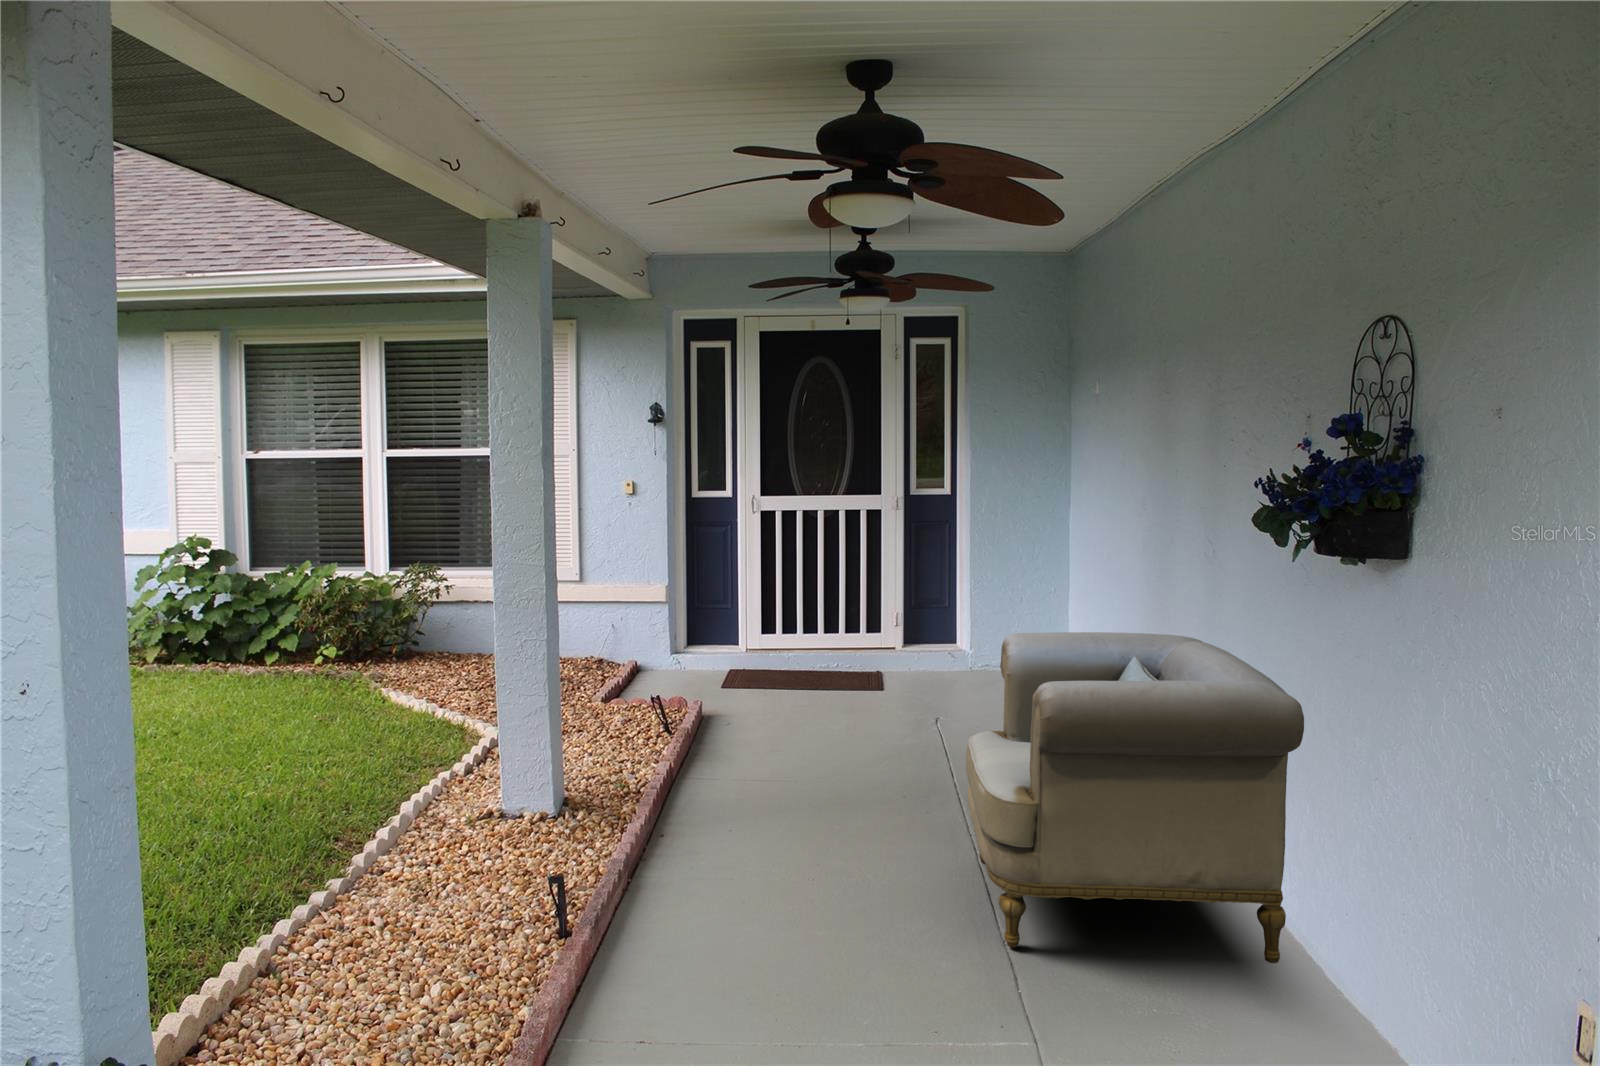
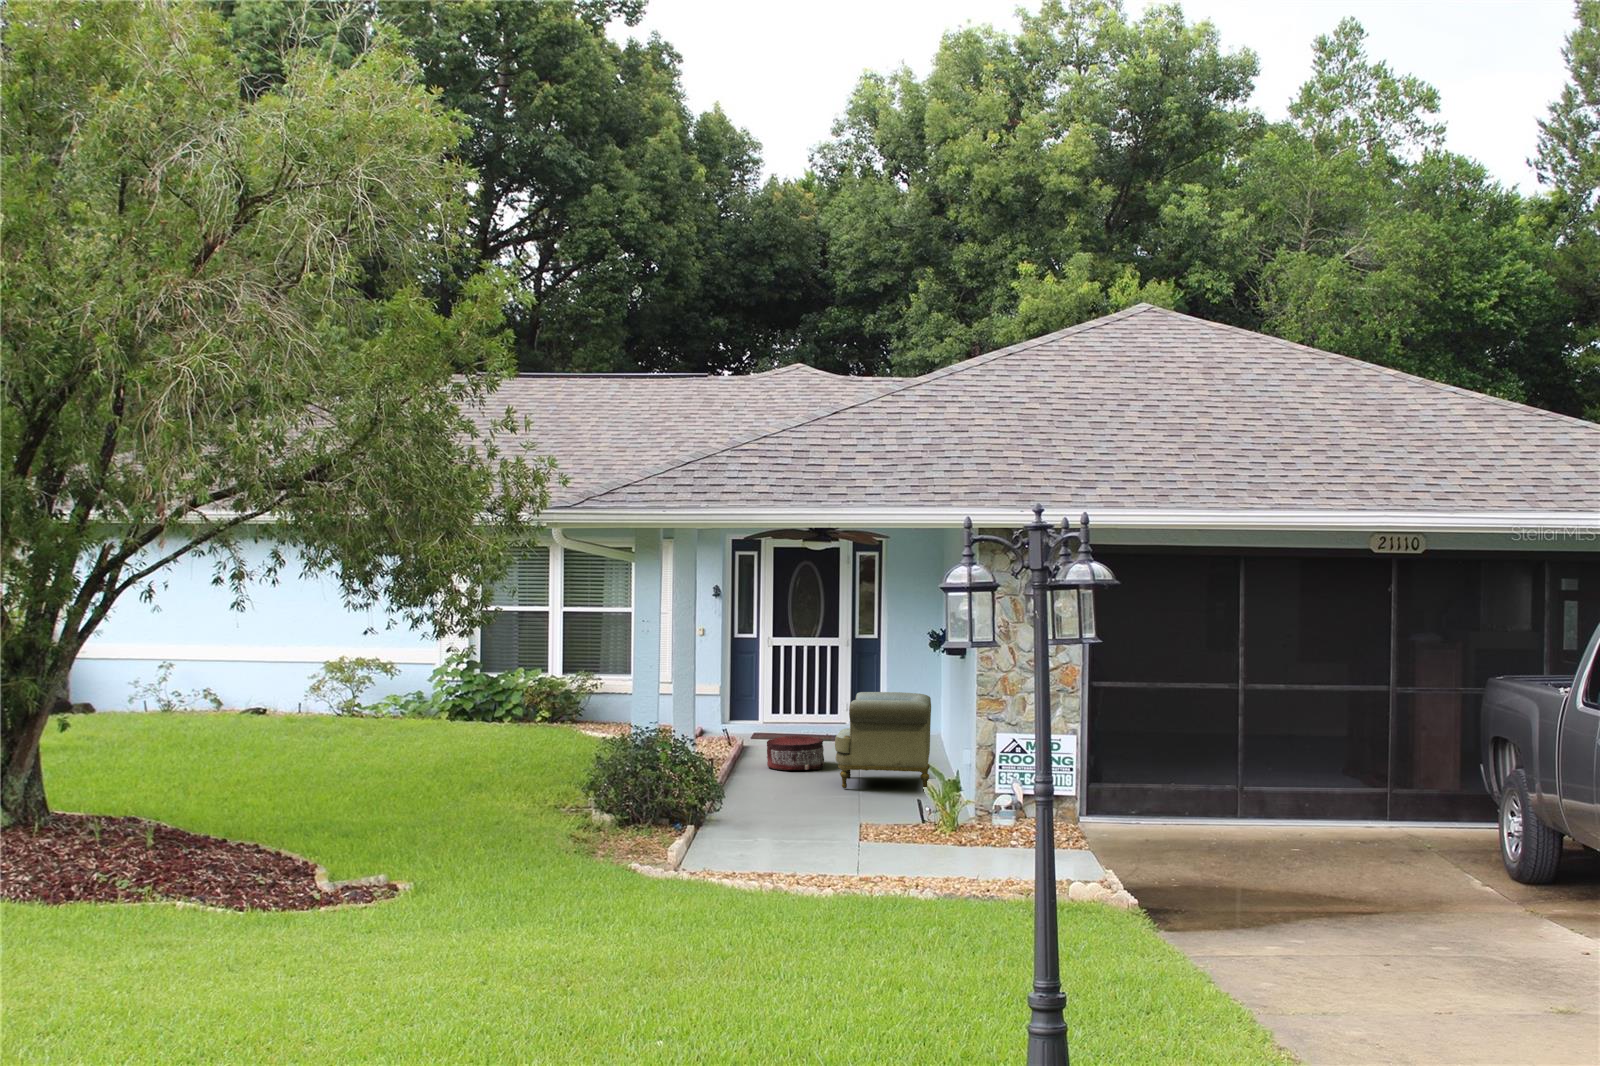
pouf: none [762,719,903,826] -> present [767,736,824,770]

